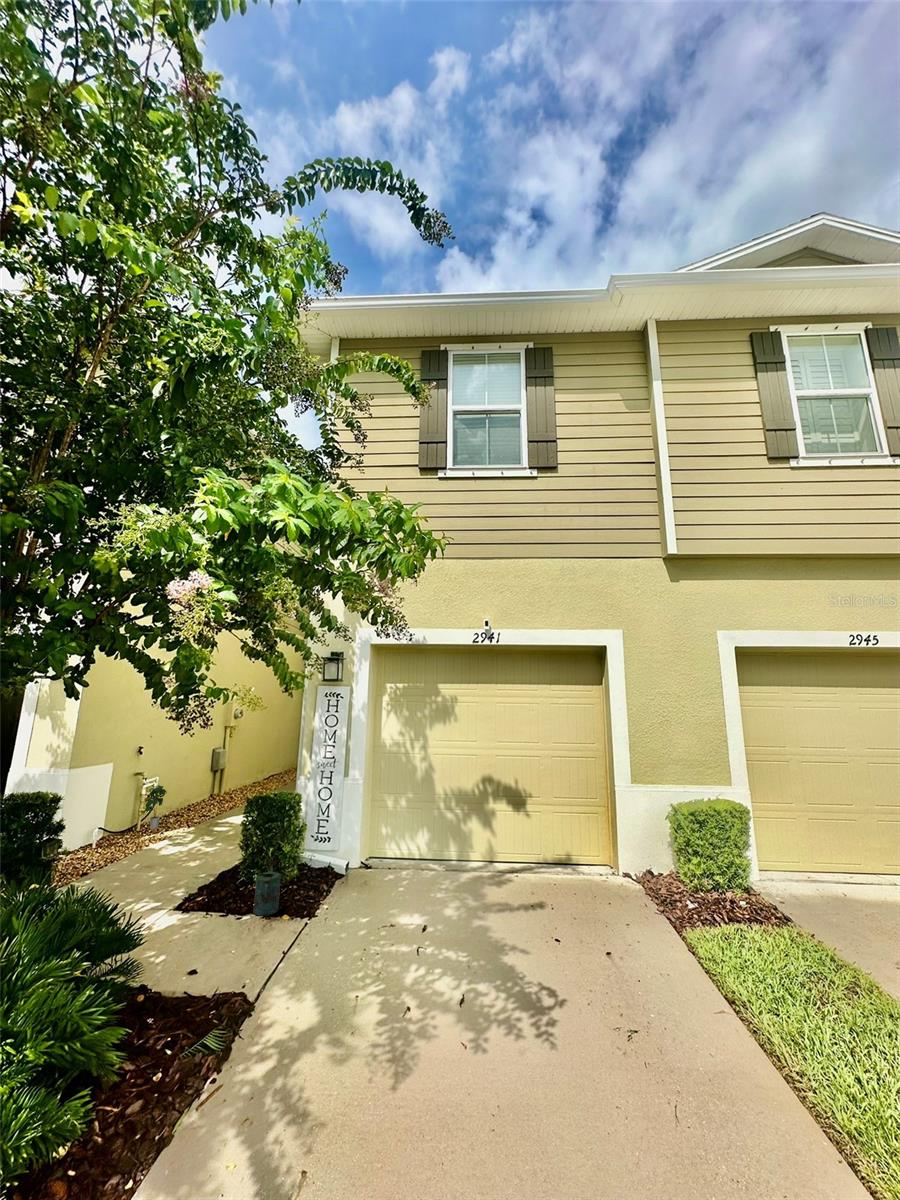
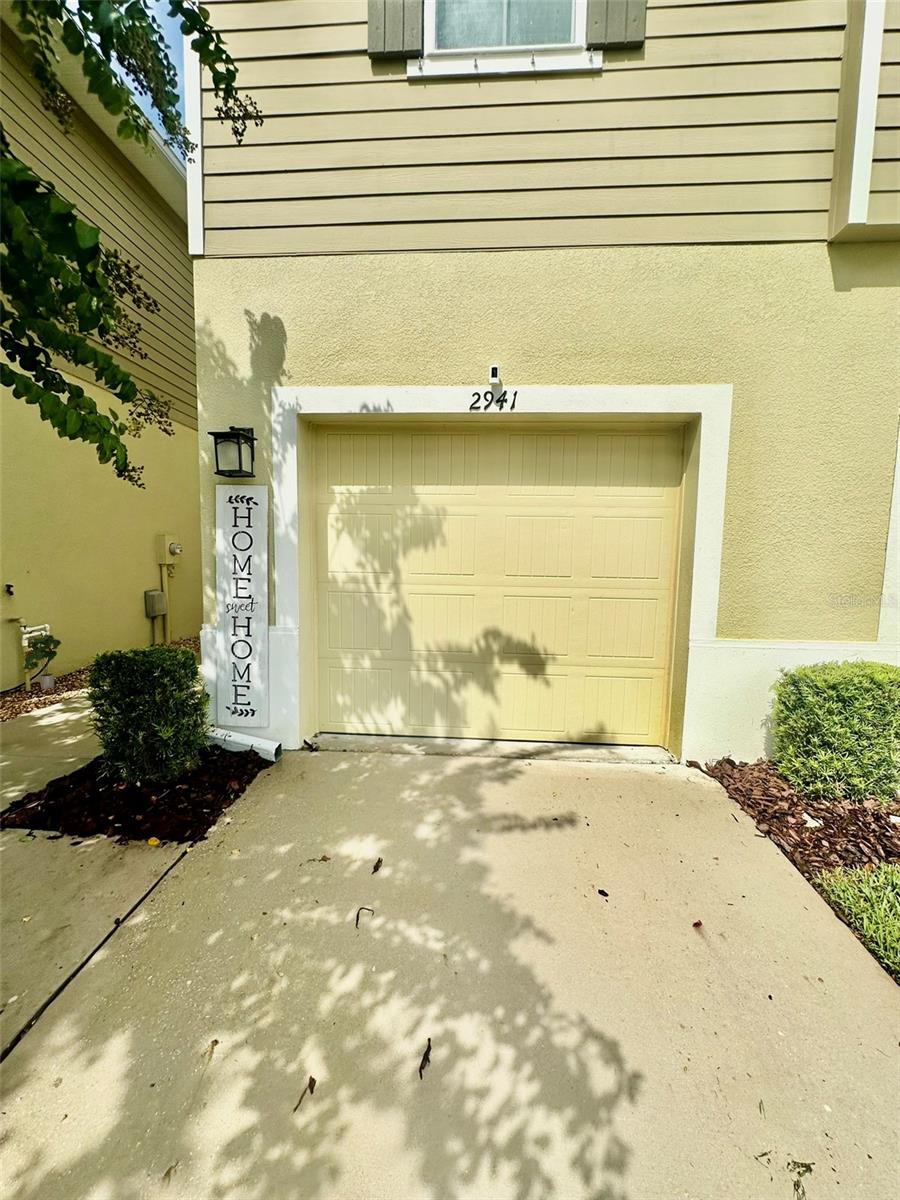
watering can: present [253,860,281,916] -> none [101,752,150,840]

